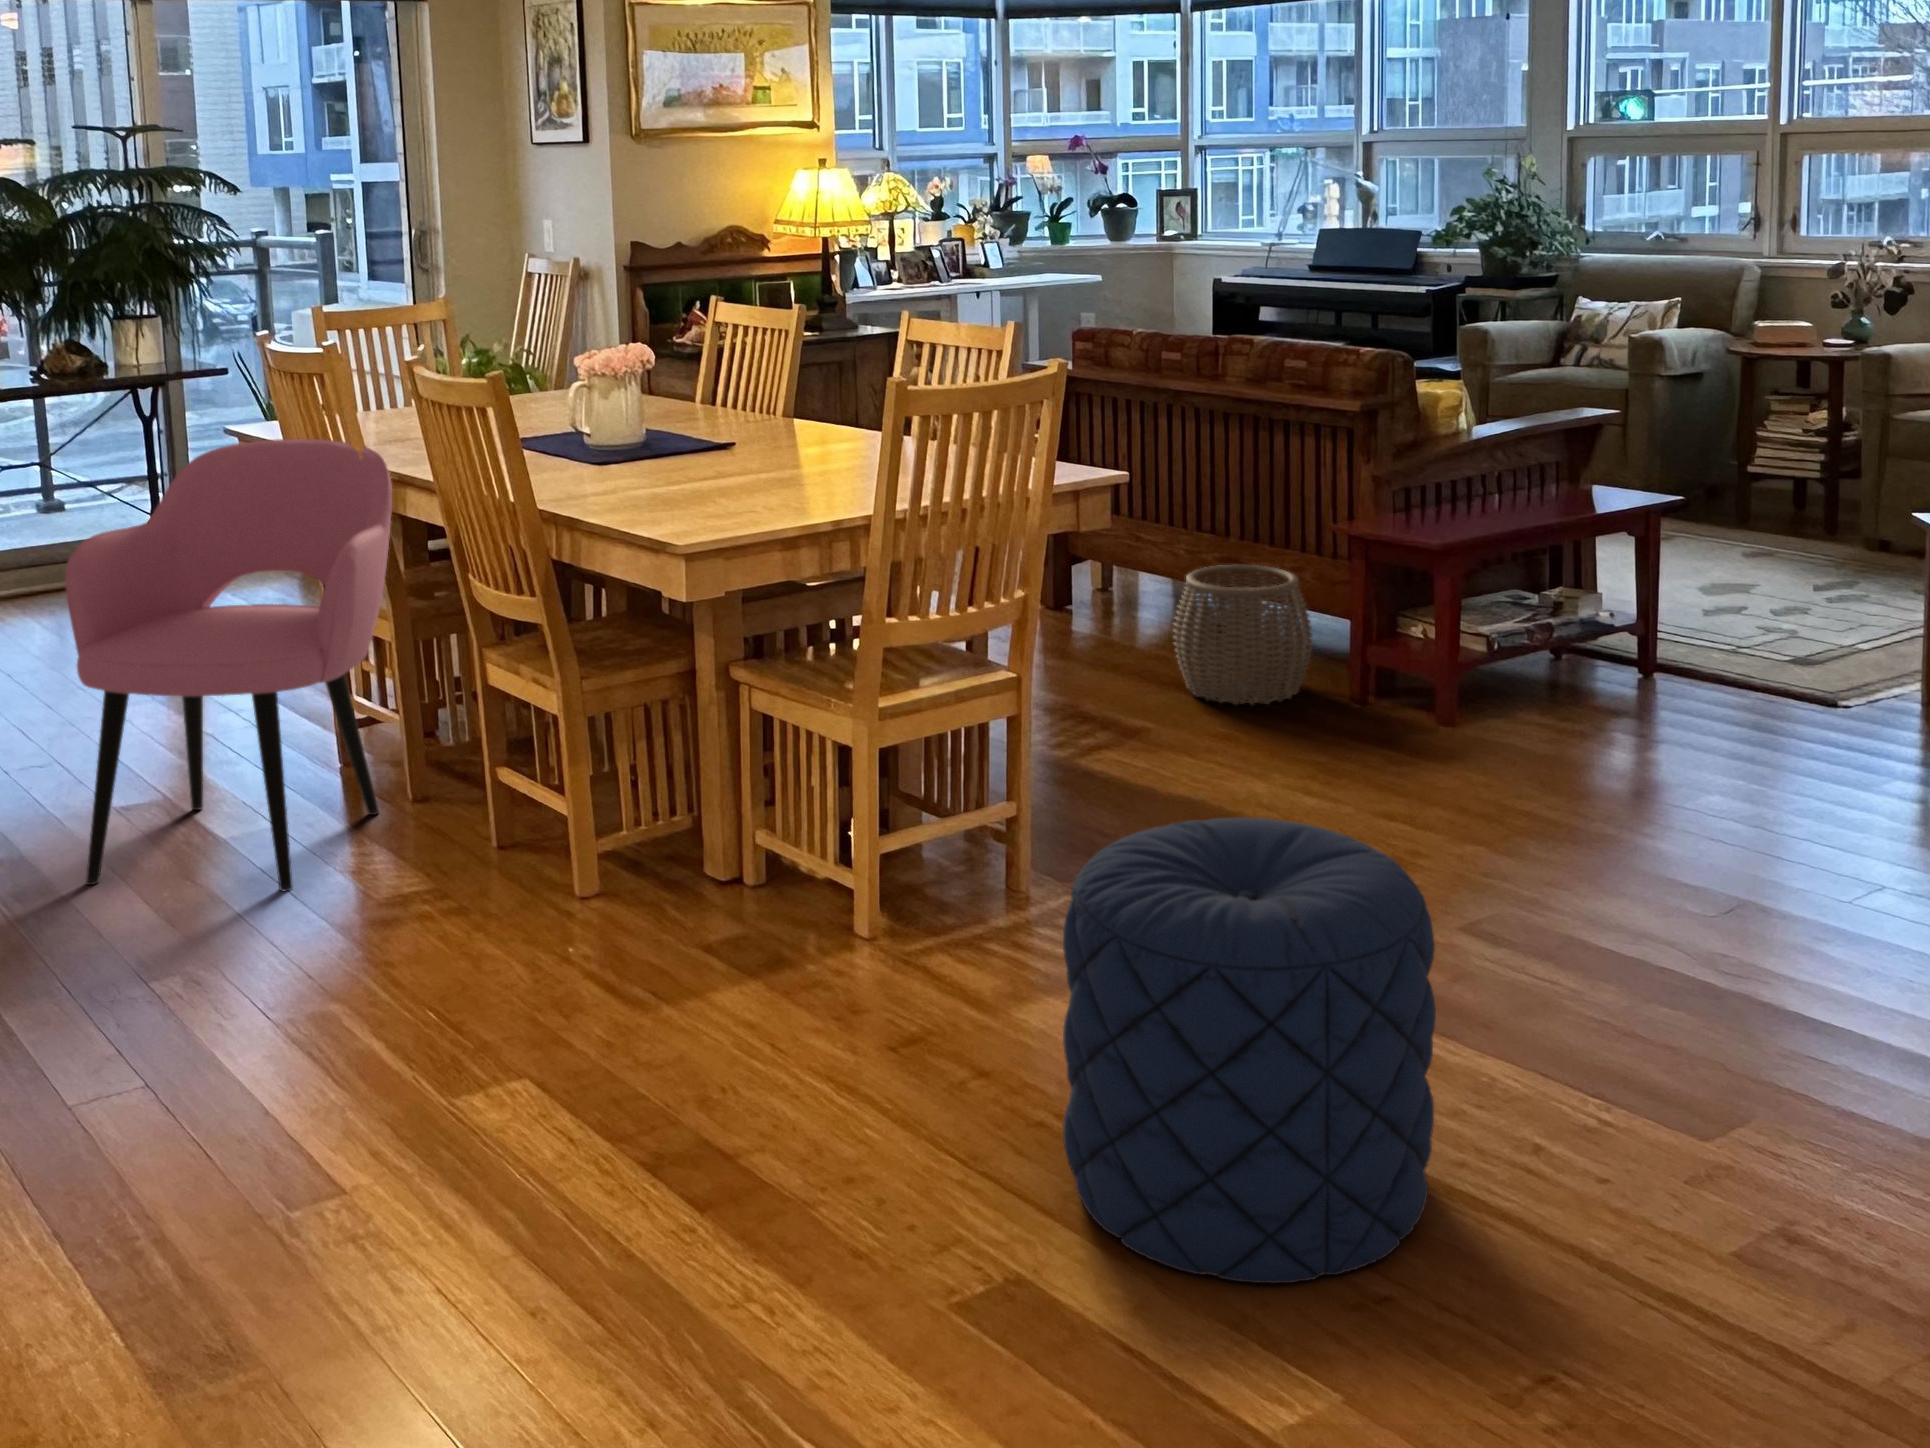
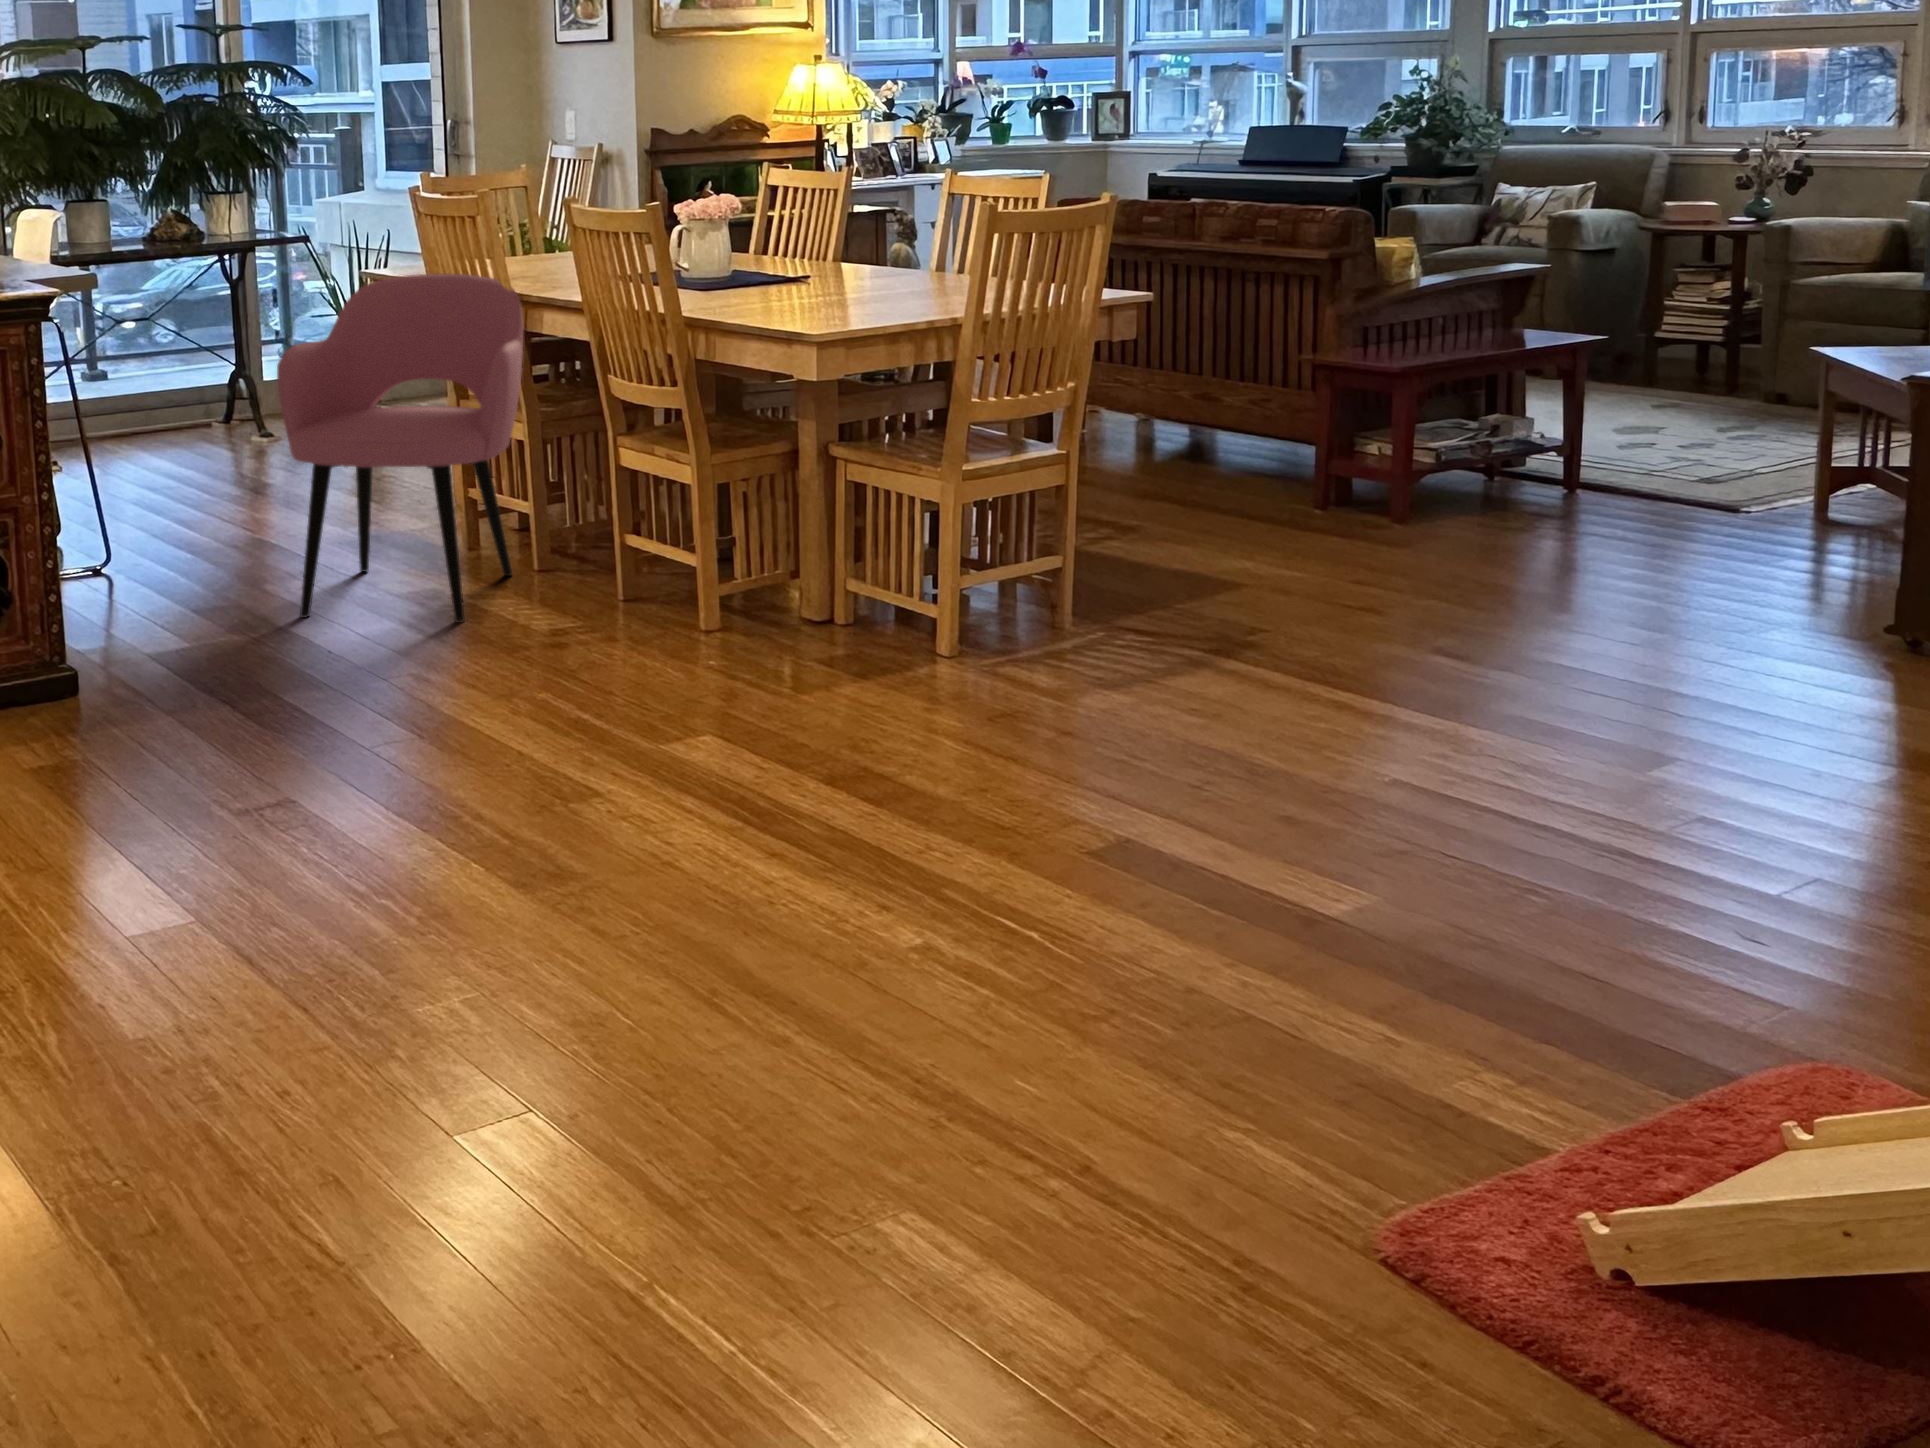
woven basket: present [1174,565,1312,705] -> none [1152,394,1274,509]
pouf: present [1063,818,1436,1283] -> none [1131,529,1422,849]

